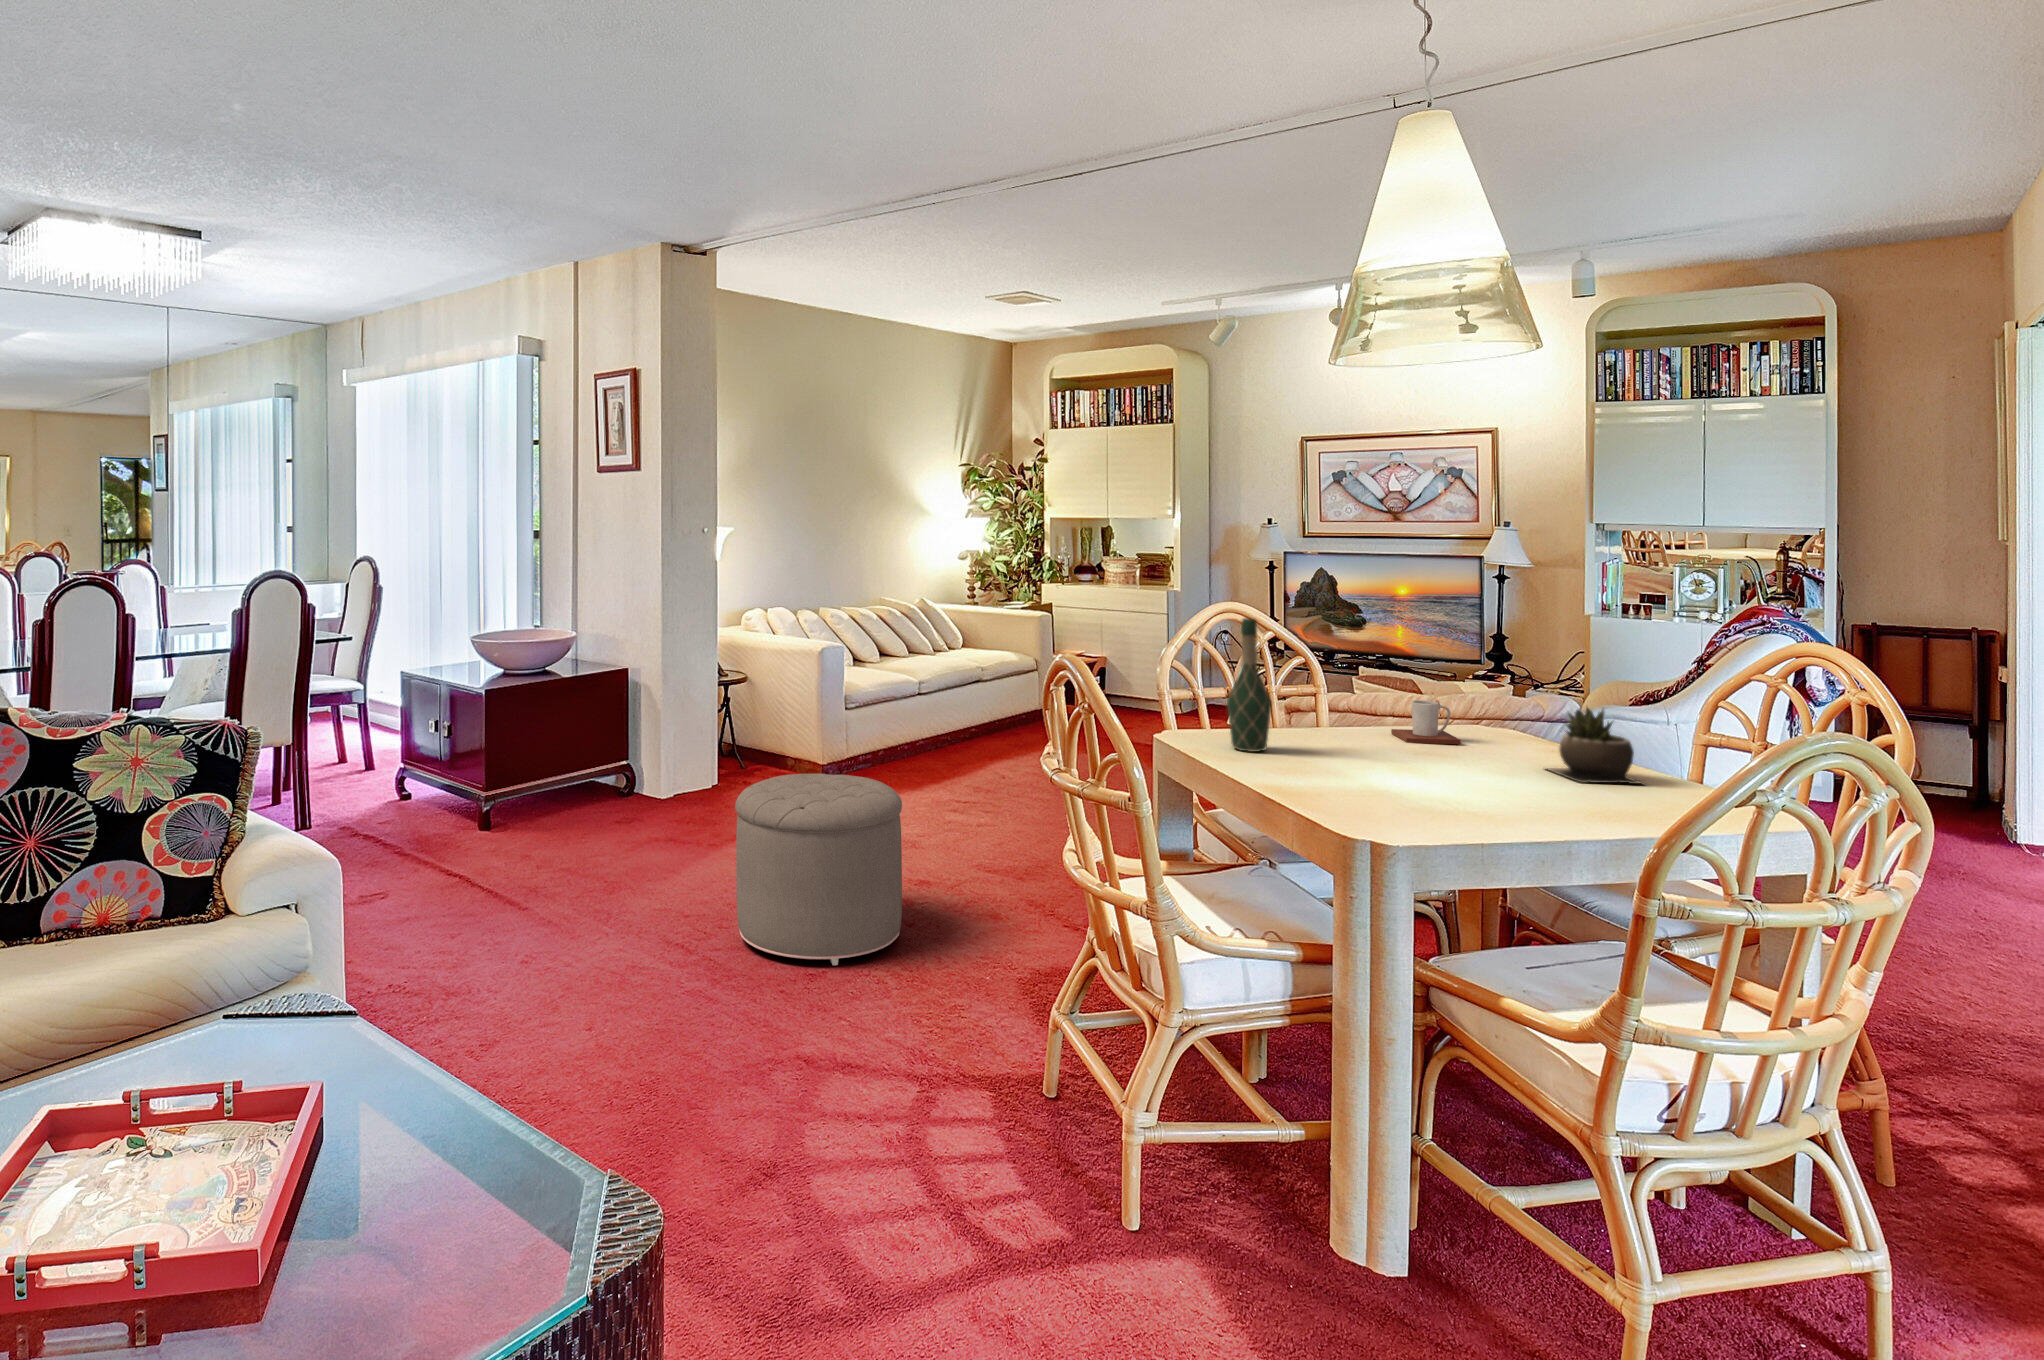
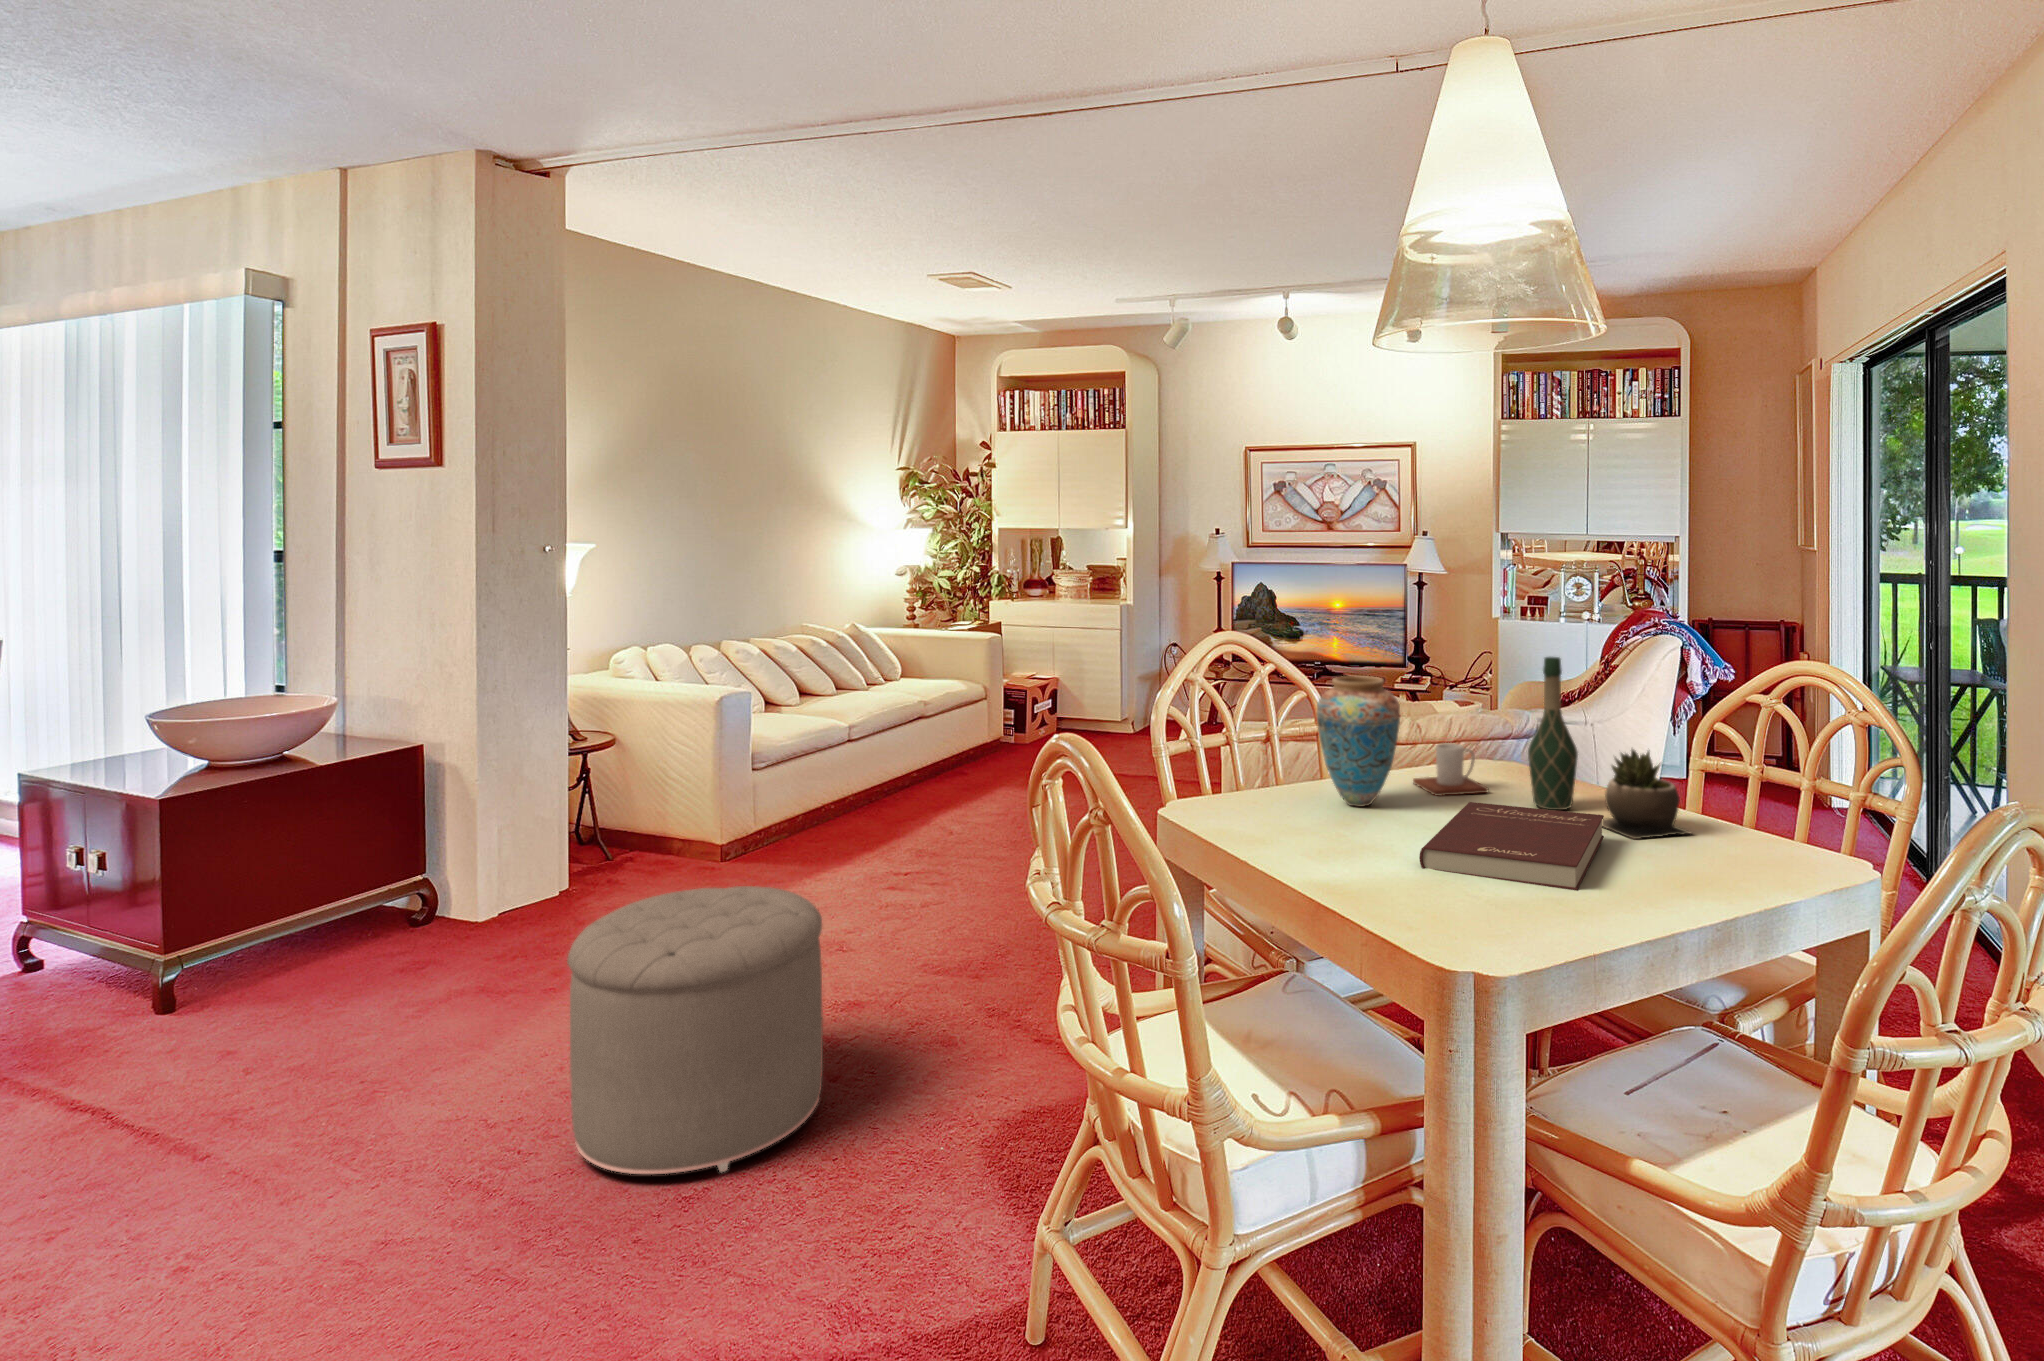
wine bottle: present [1227,618,1272,752] -> present [1528,657,1578,810]
vase: none [1292,636,1368,743] -> present [1317,676,1400,807]
book: none [1357,742,1546,804] -> present [1419,802,1604,890]

